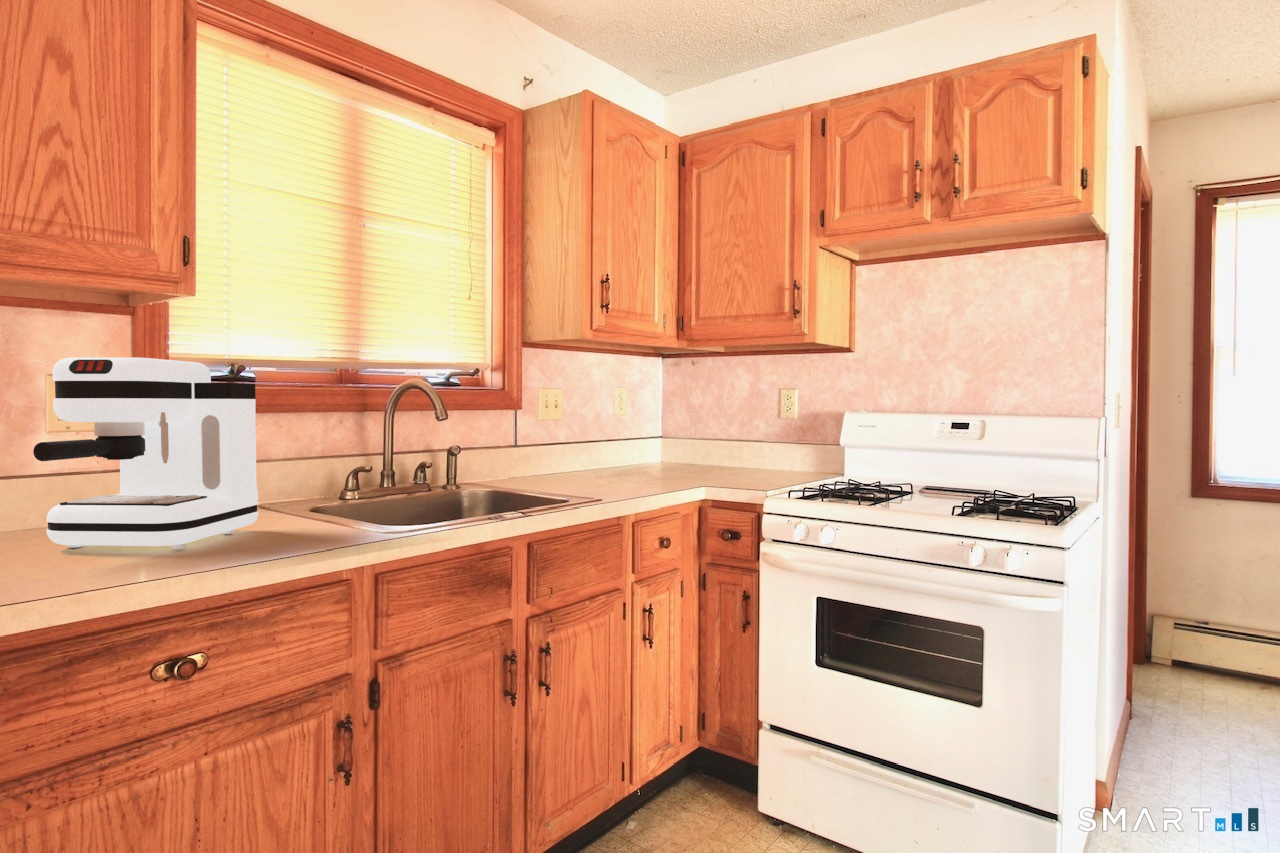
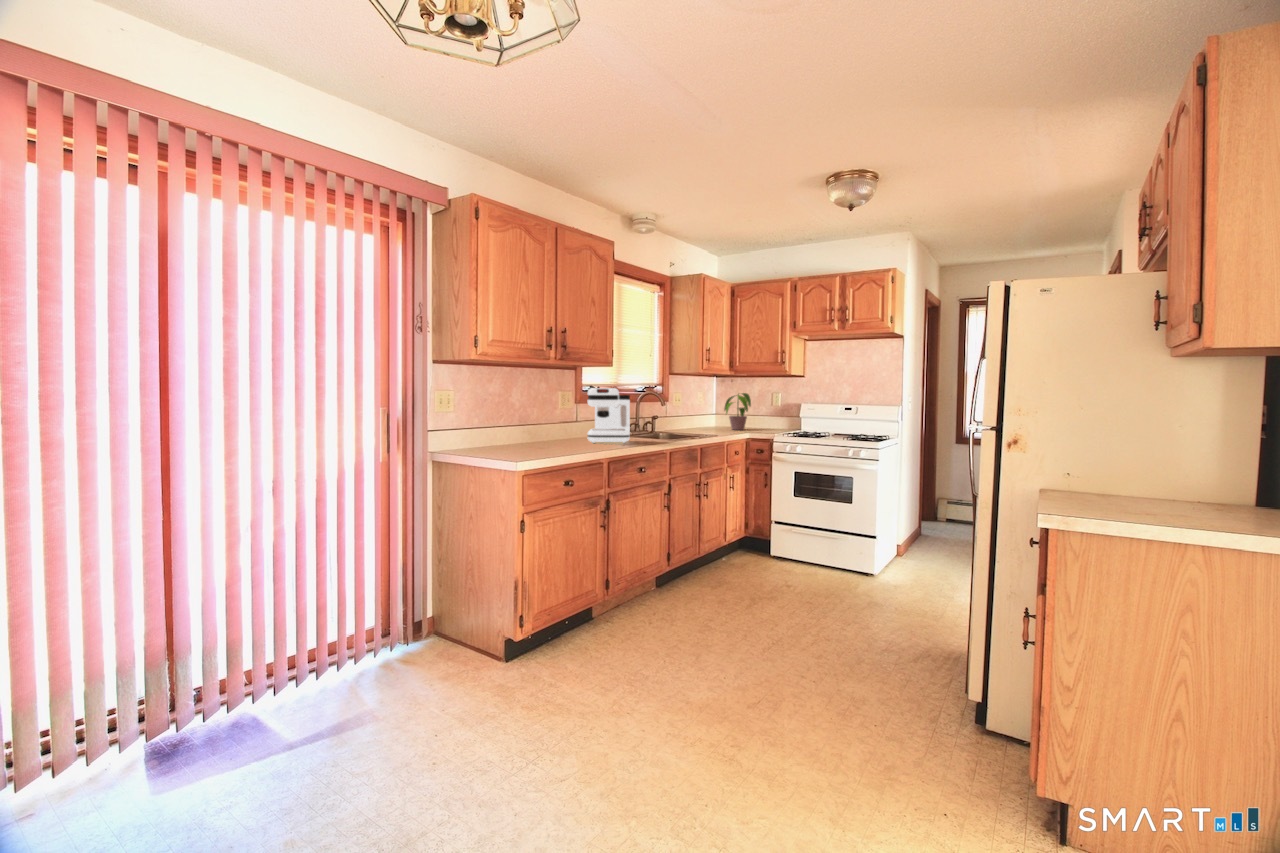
potted plant: none [645,387,742,476] -> present [724,393,751,430]

